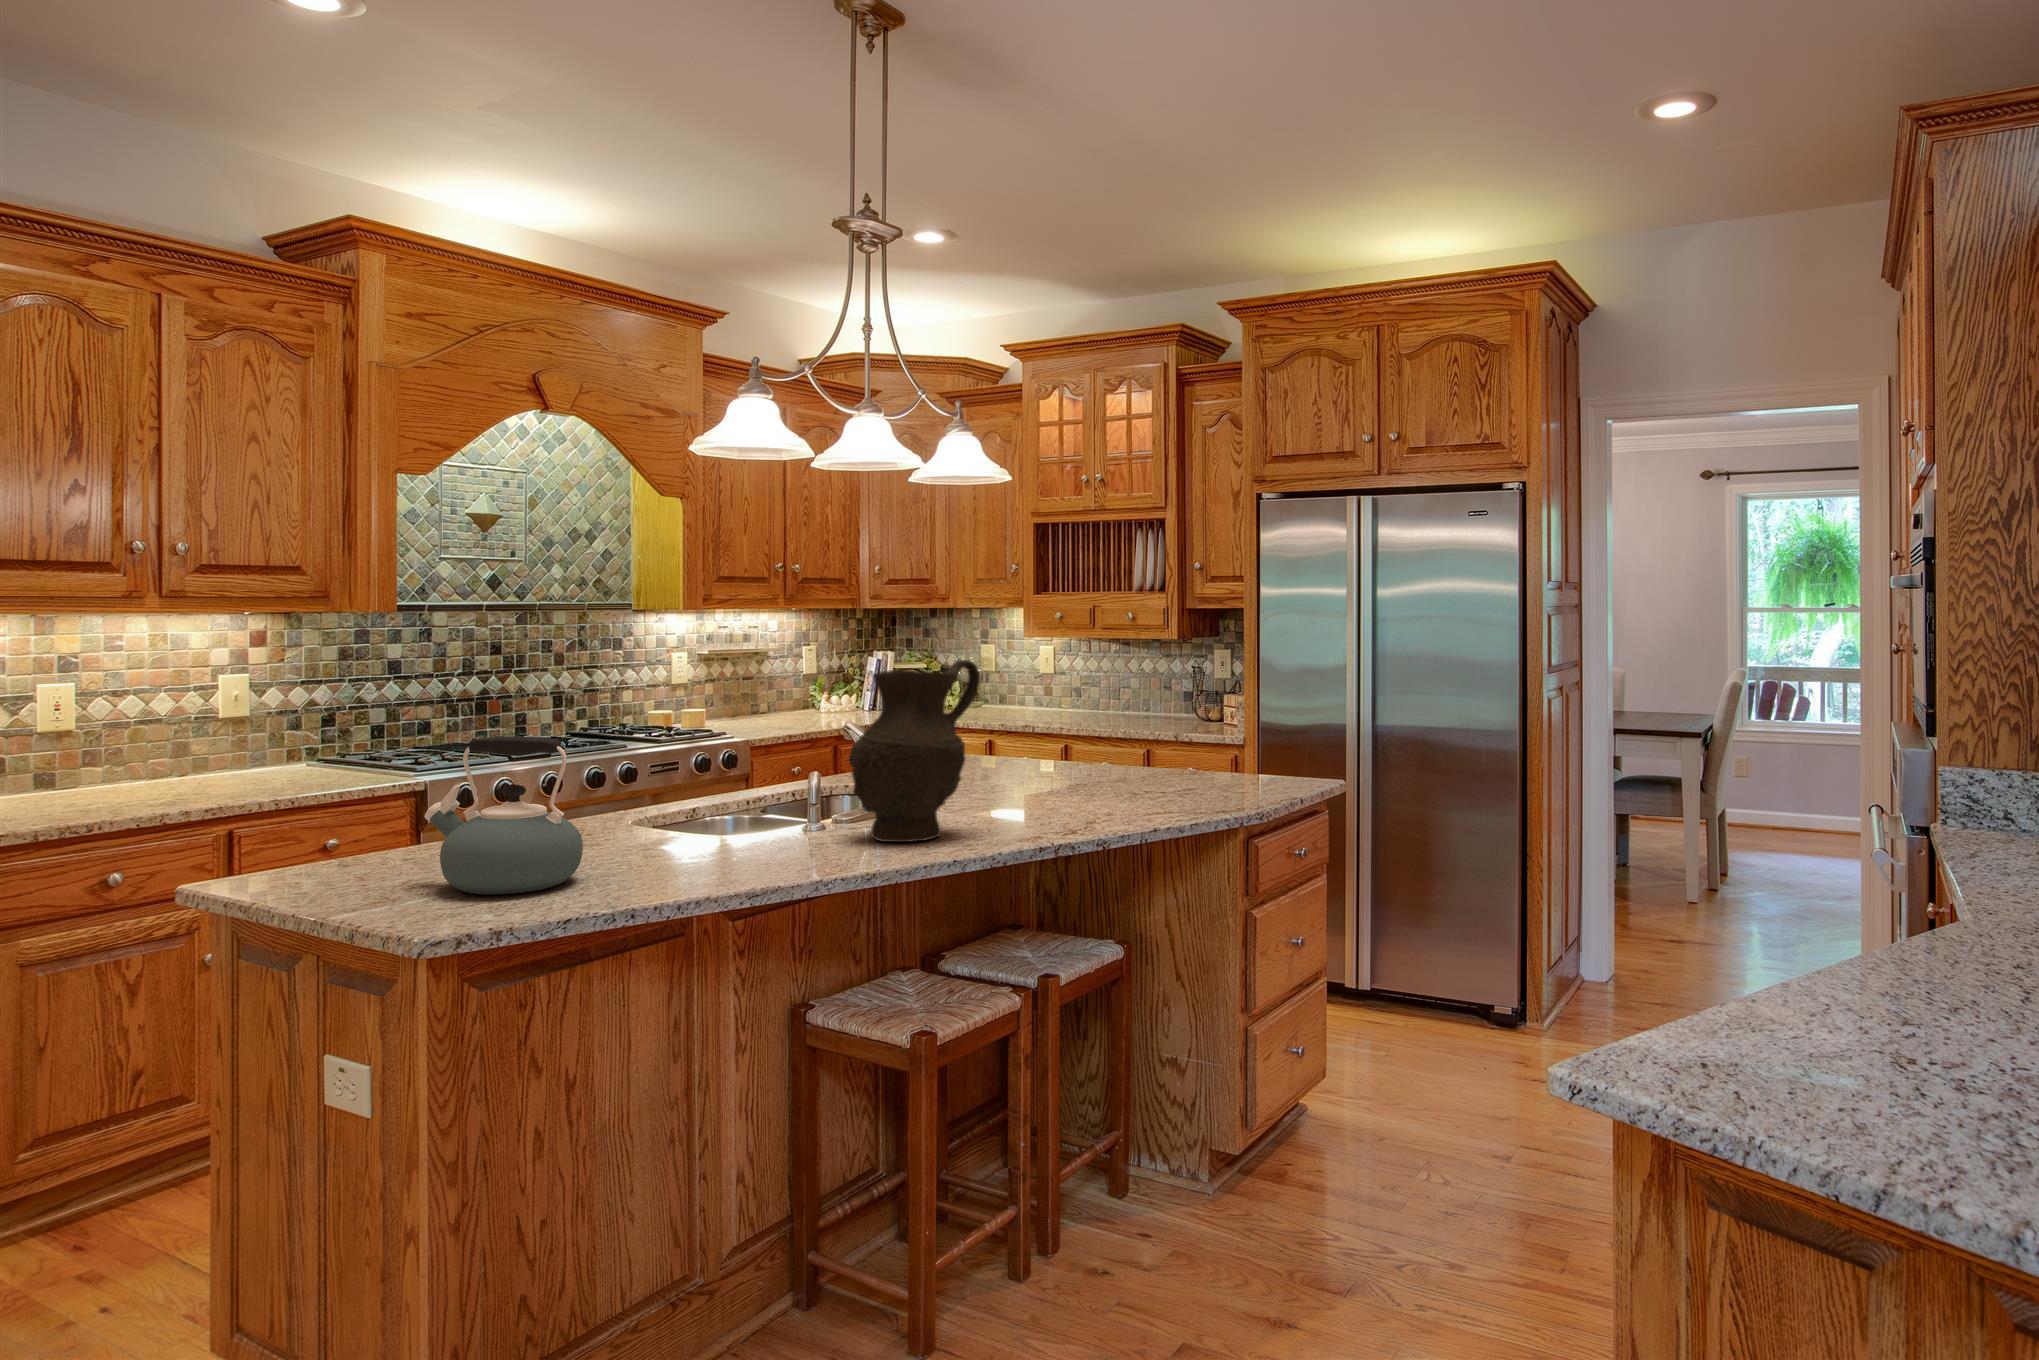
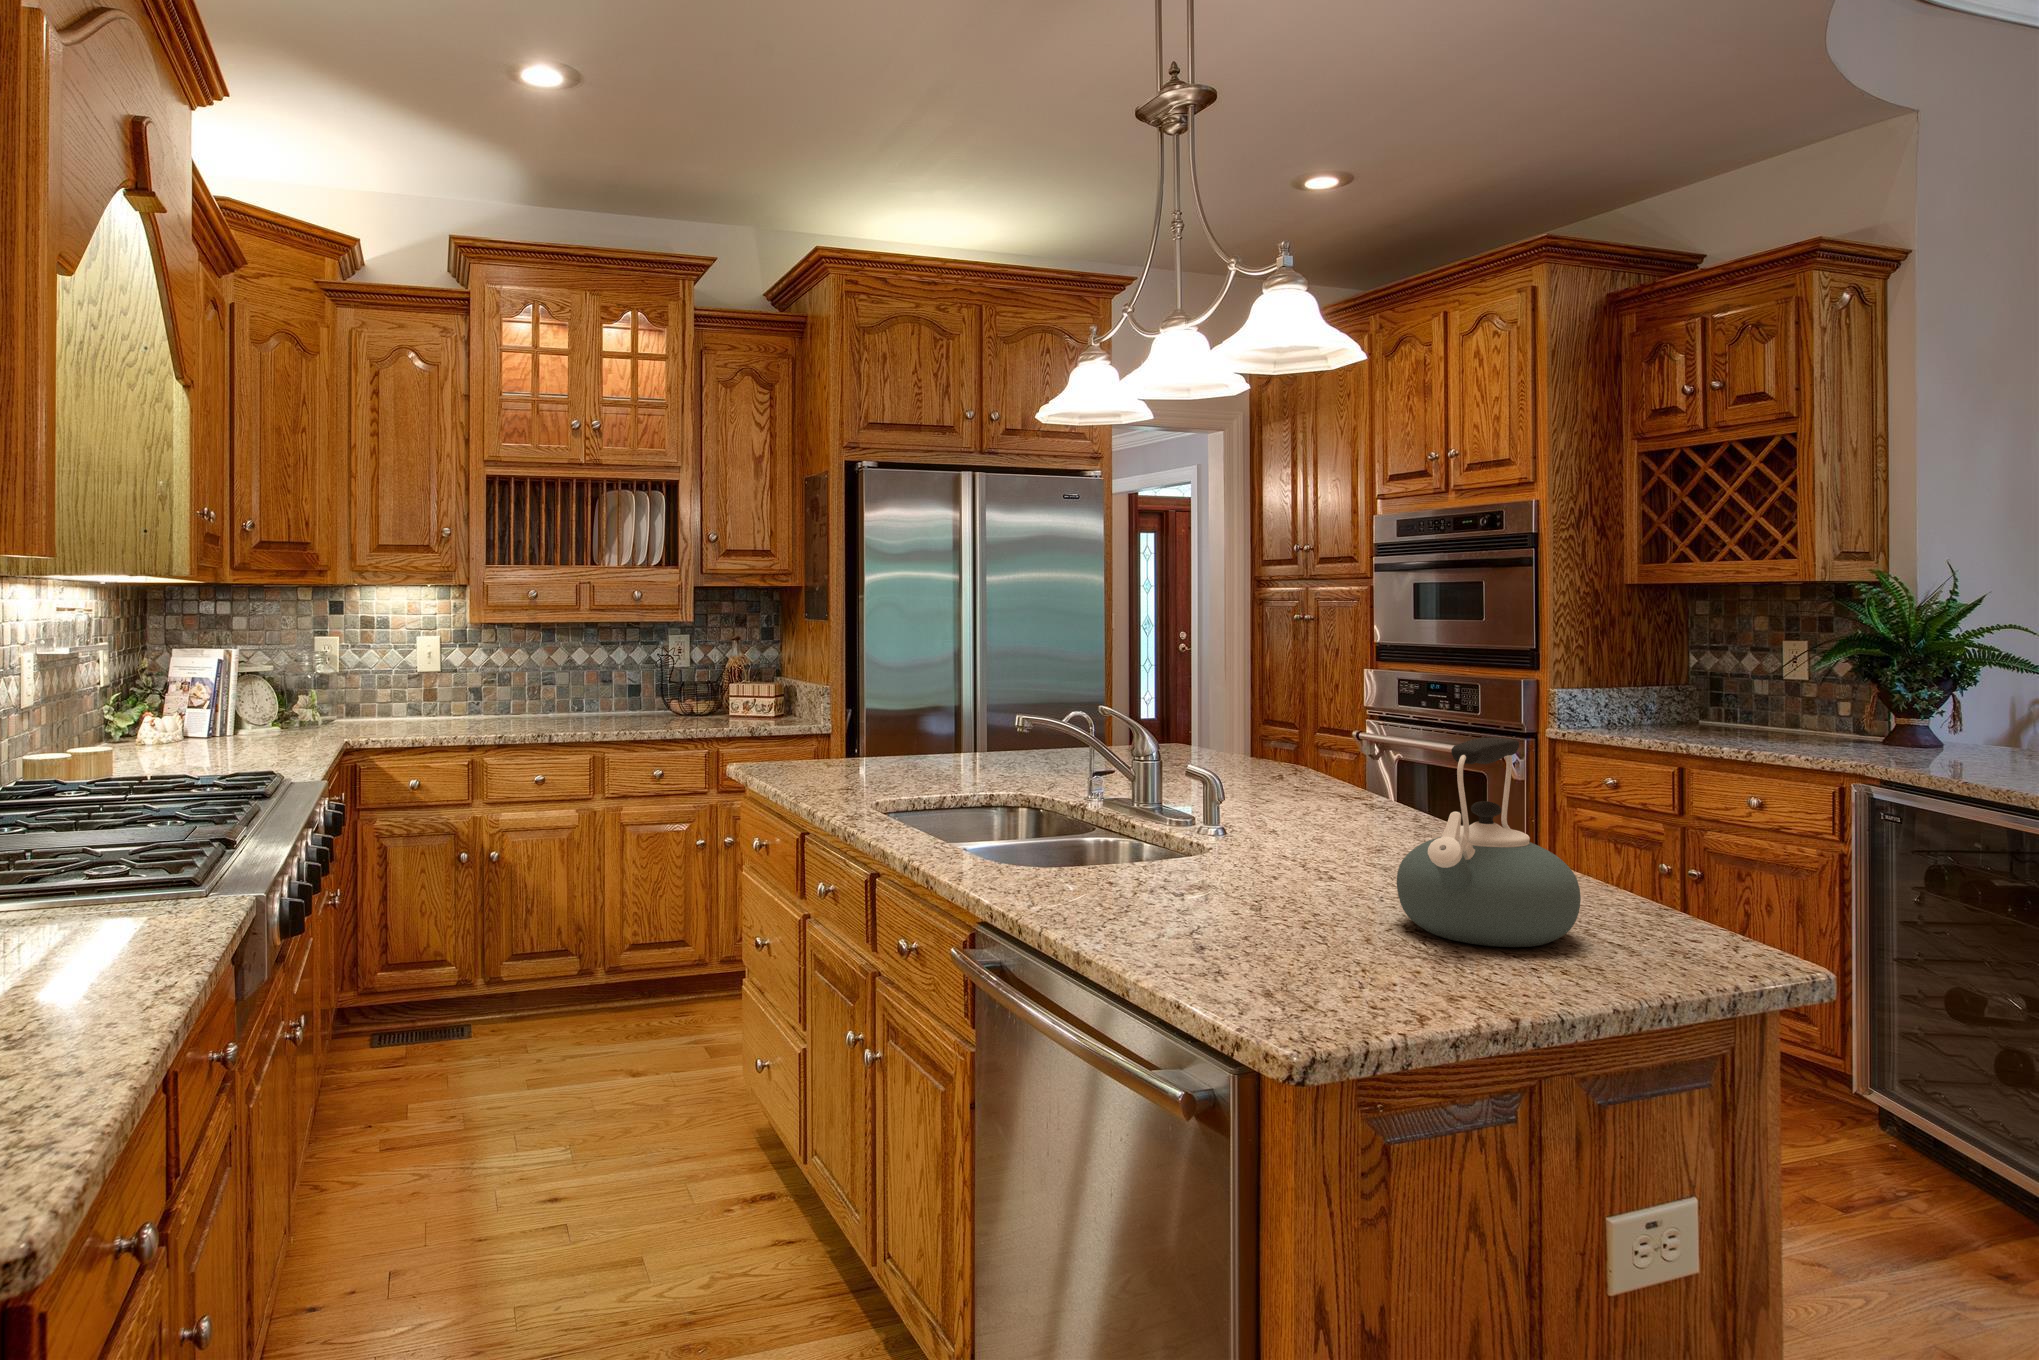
decorative vase: present [849,660,980,842] -> none [1266,633,1382,835]

